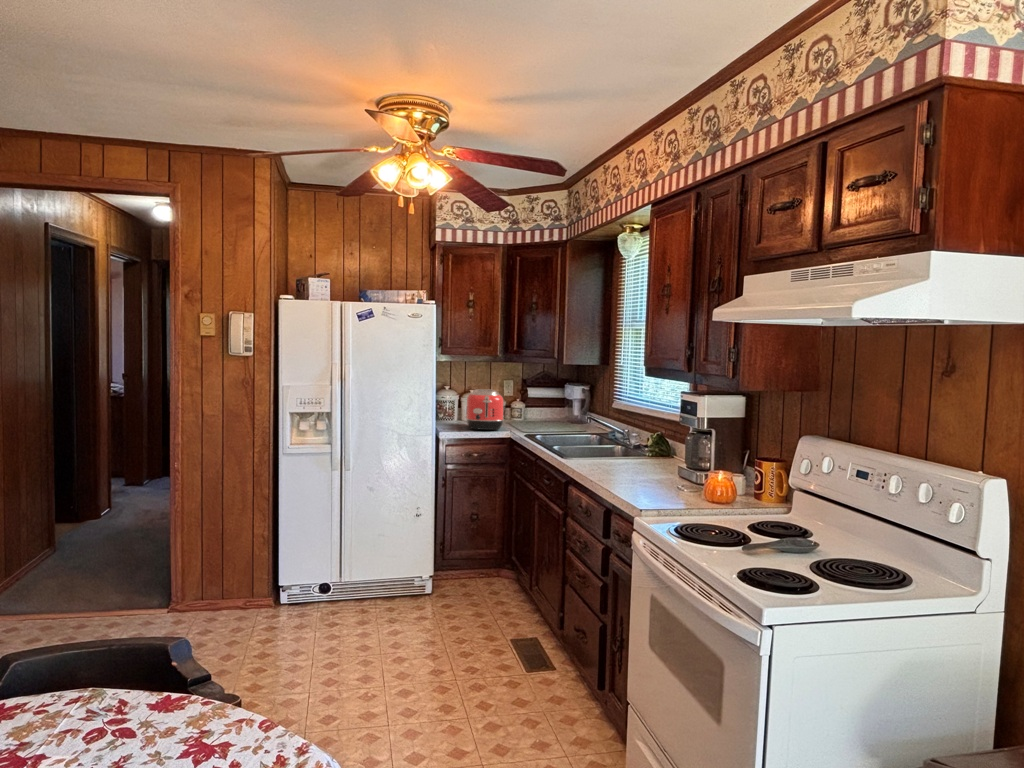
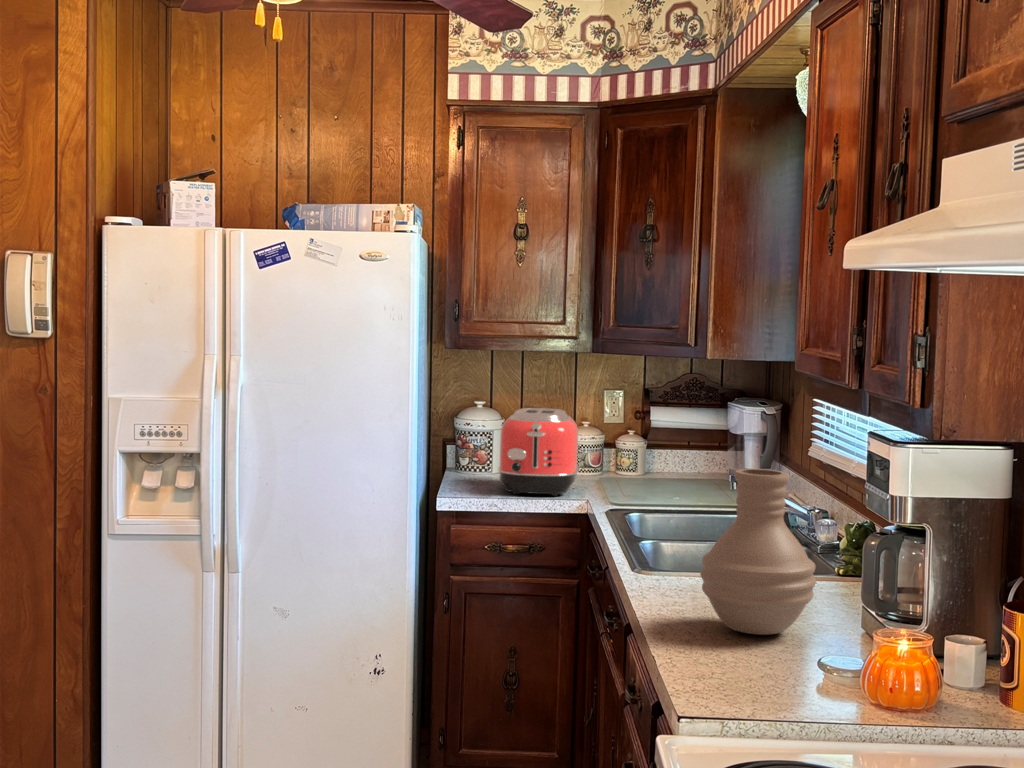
vase: none [618,411,671,486] -> present [700,469,816,635]

